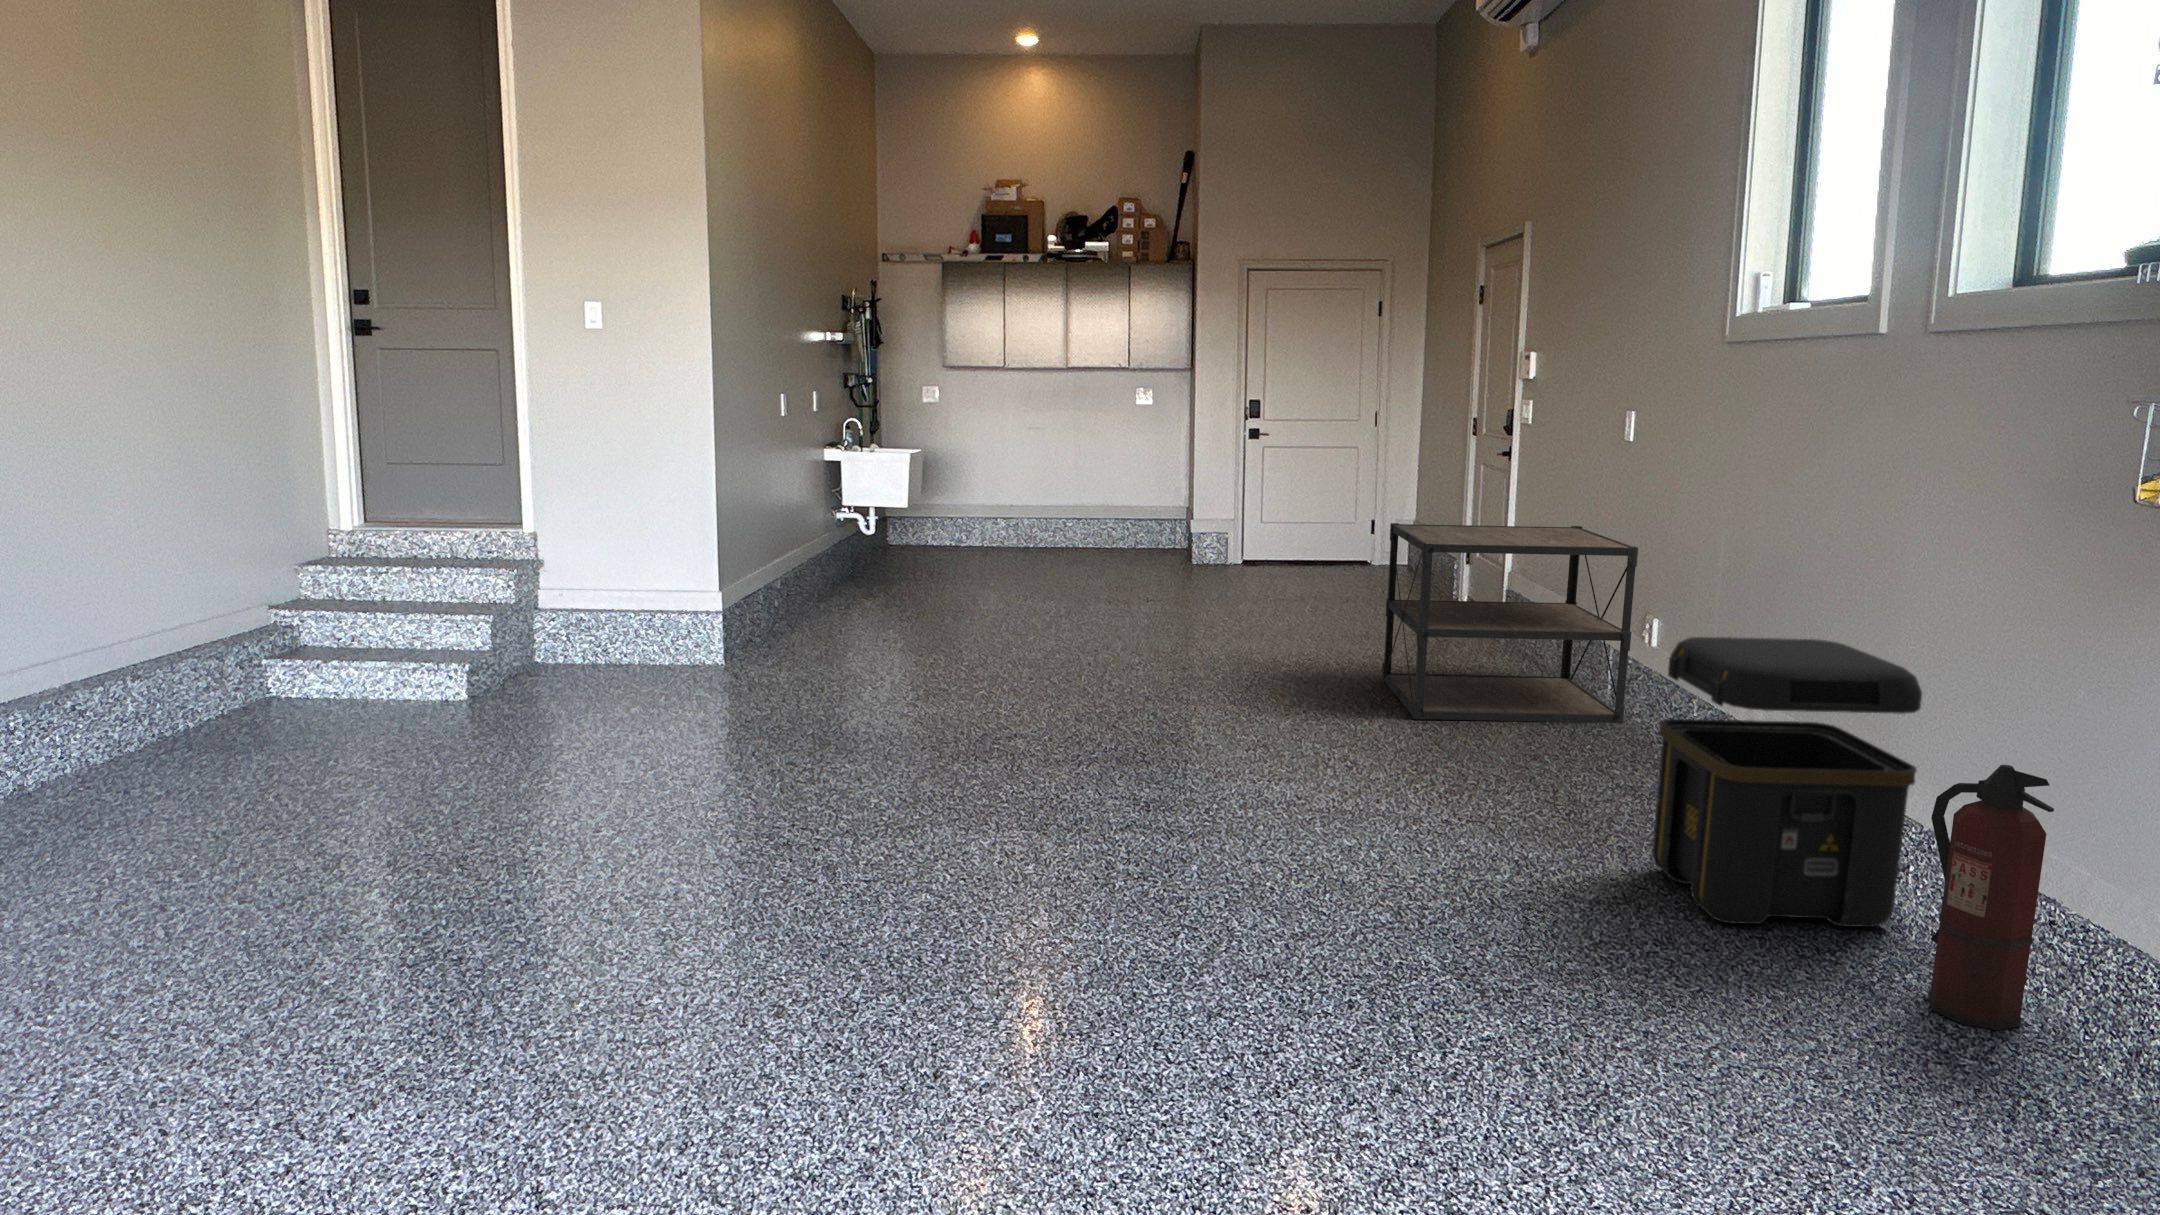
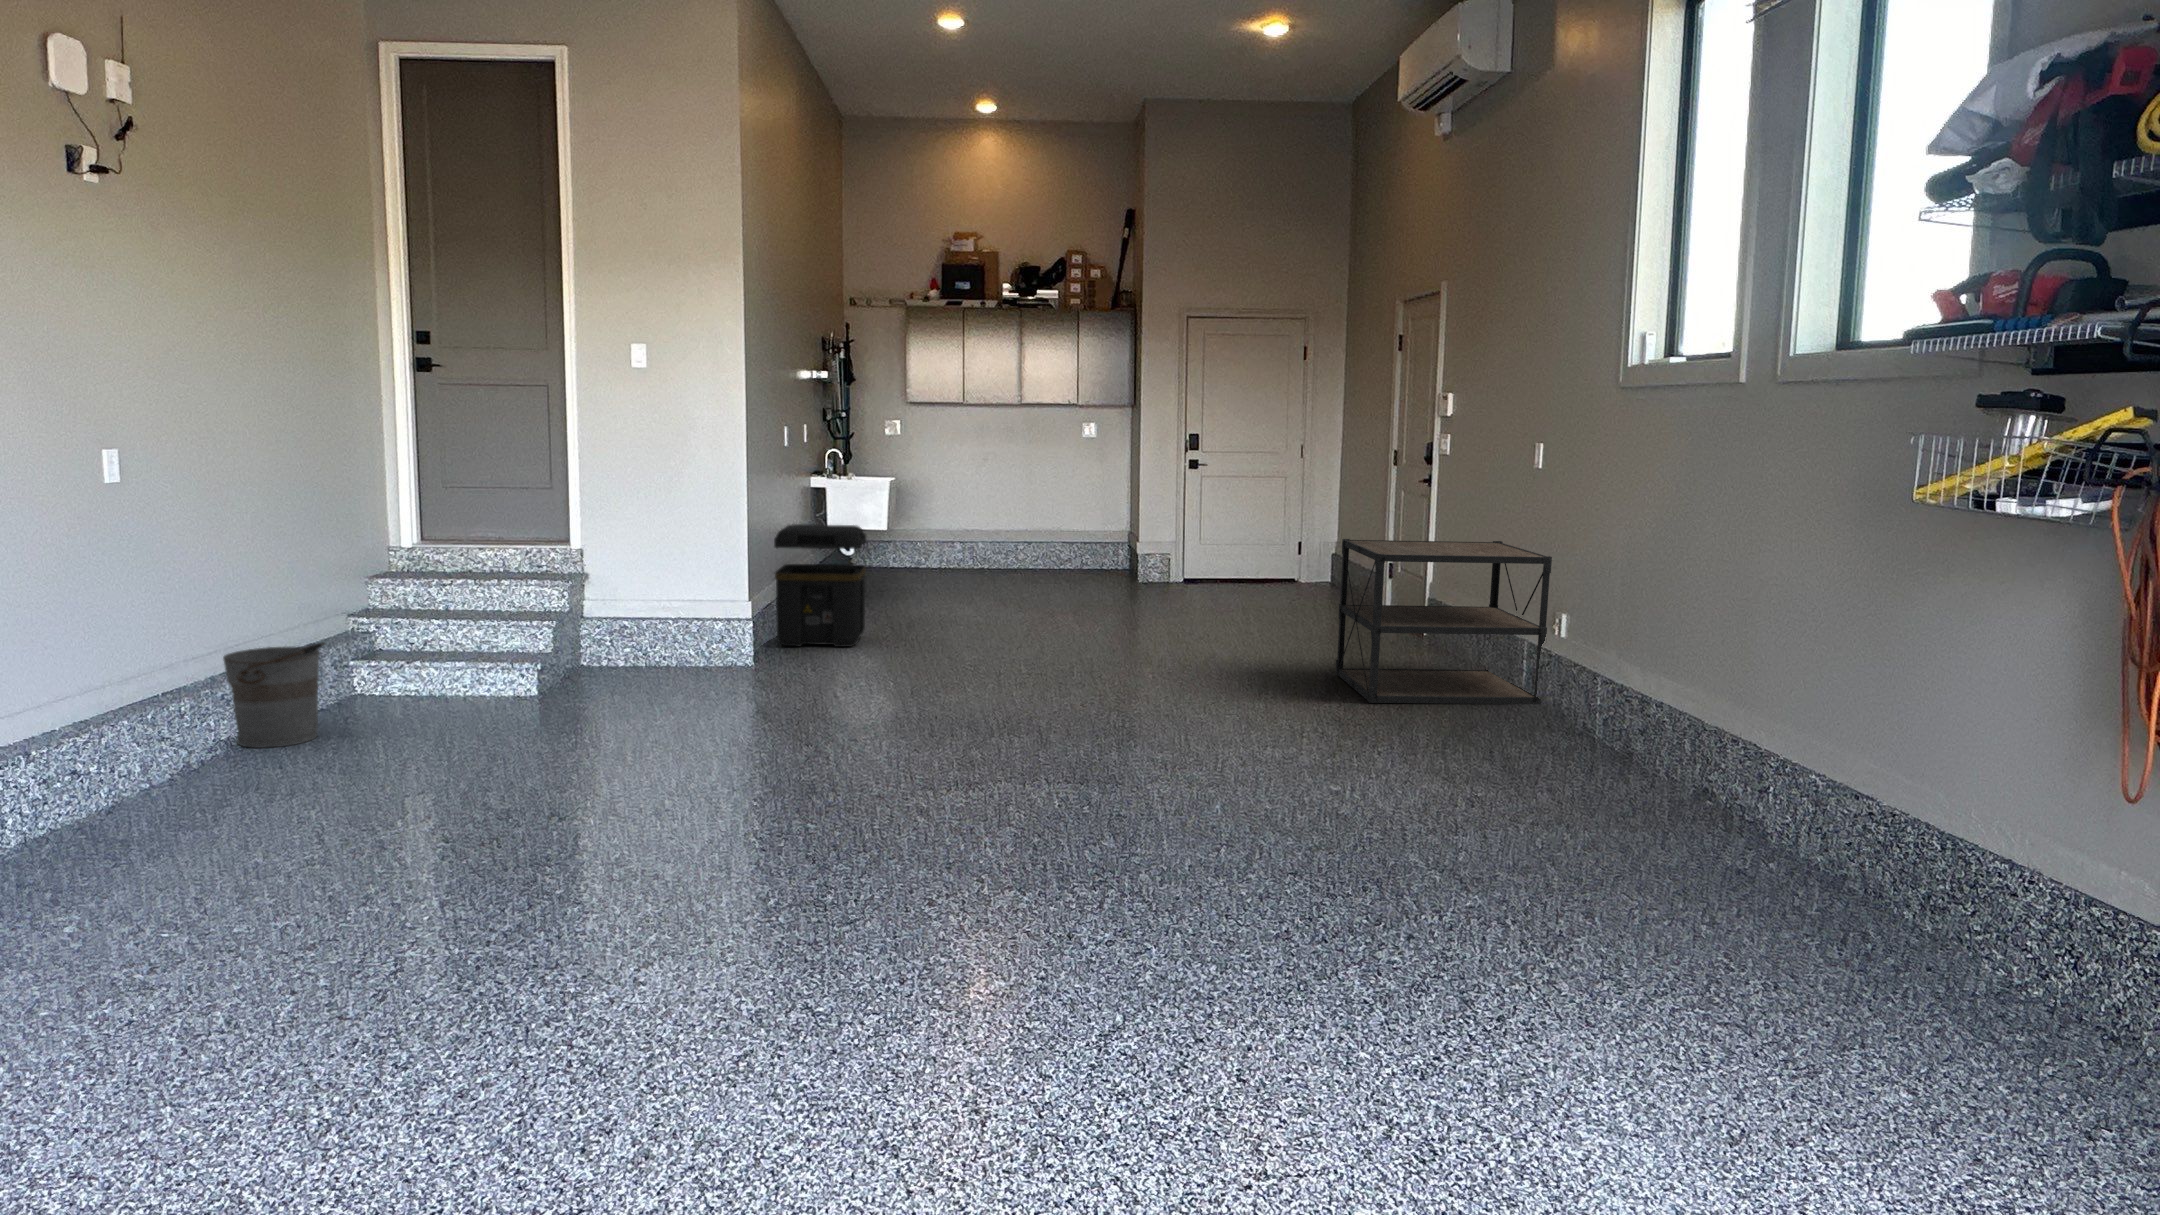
toolbox: present [1652,637,1922,927] -> present [774,524,866,647]
bucket: none [80,642,205,763] -> present [223,643,325,748]
fire extinguisher: present [1929,765,2054,1030] -> none [1783,699,1866,893]

